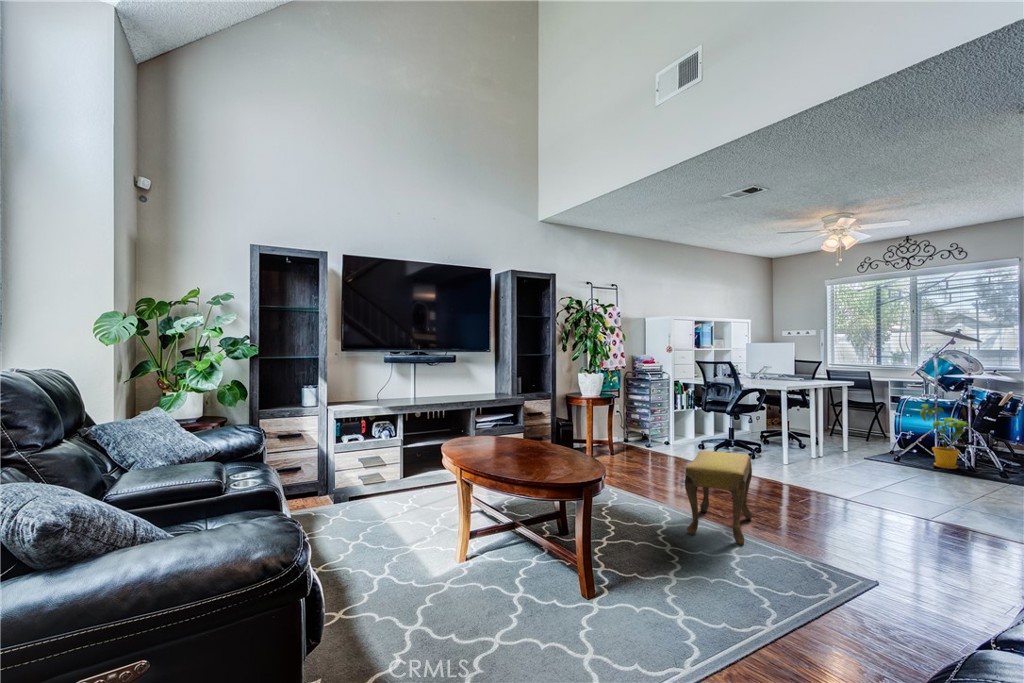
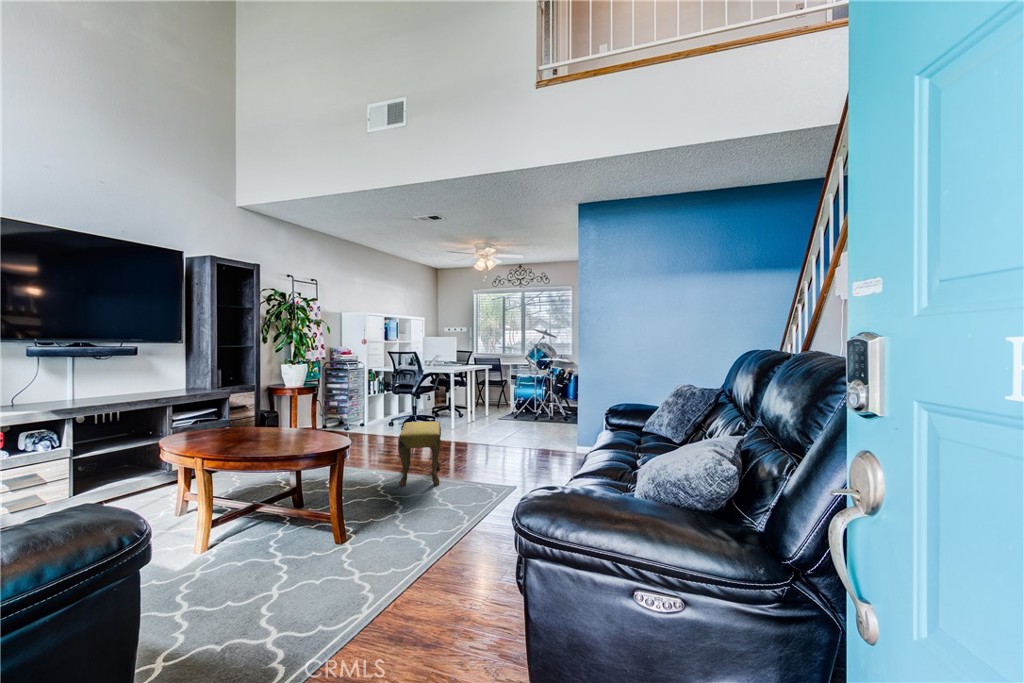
house plant: present [920,404,971,469] -> none [529,379,553,420]

